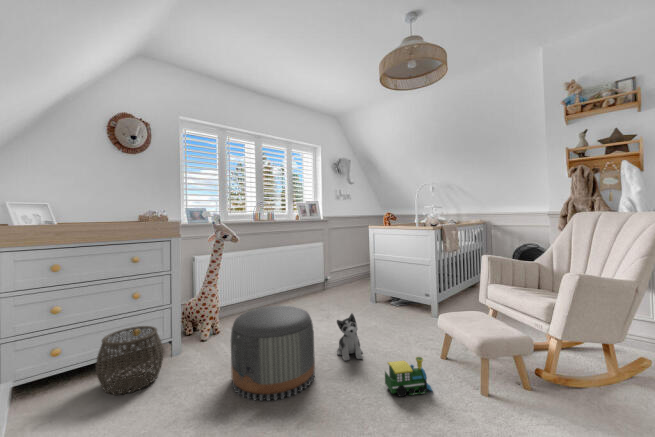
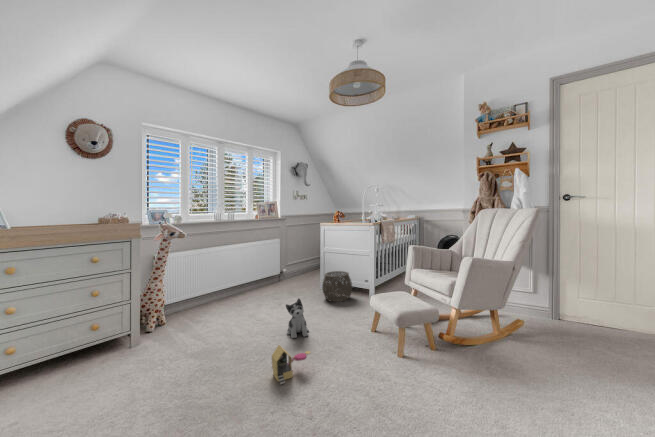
pouf: present [231,306,315,401] -> none [189,295,265,374]
woven basket: present [96,326,164,395] -> present [322,271,352,302]
toy train: present [385,357,432,397] -> none [322,330,360,362]
toy house: none [326,372,373,423] -> present [272,345,310,384]

